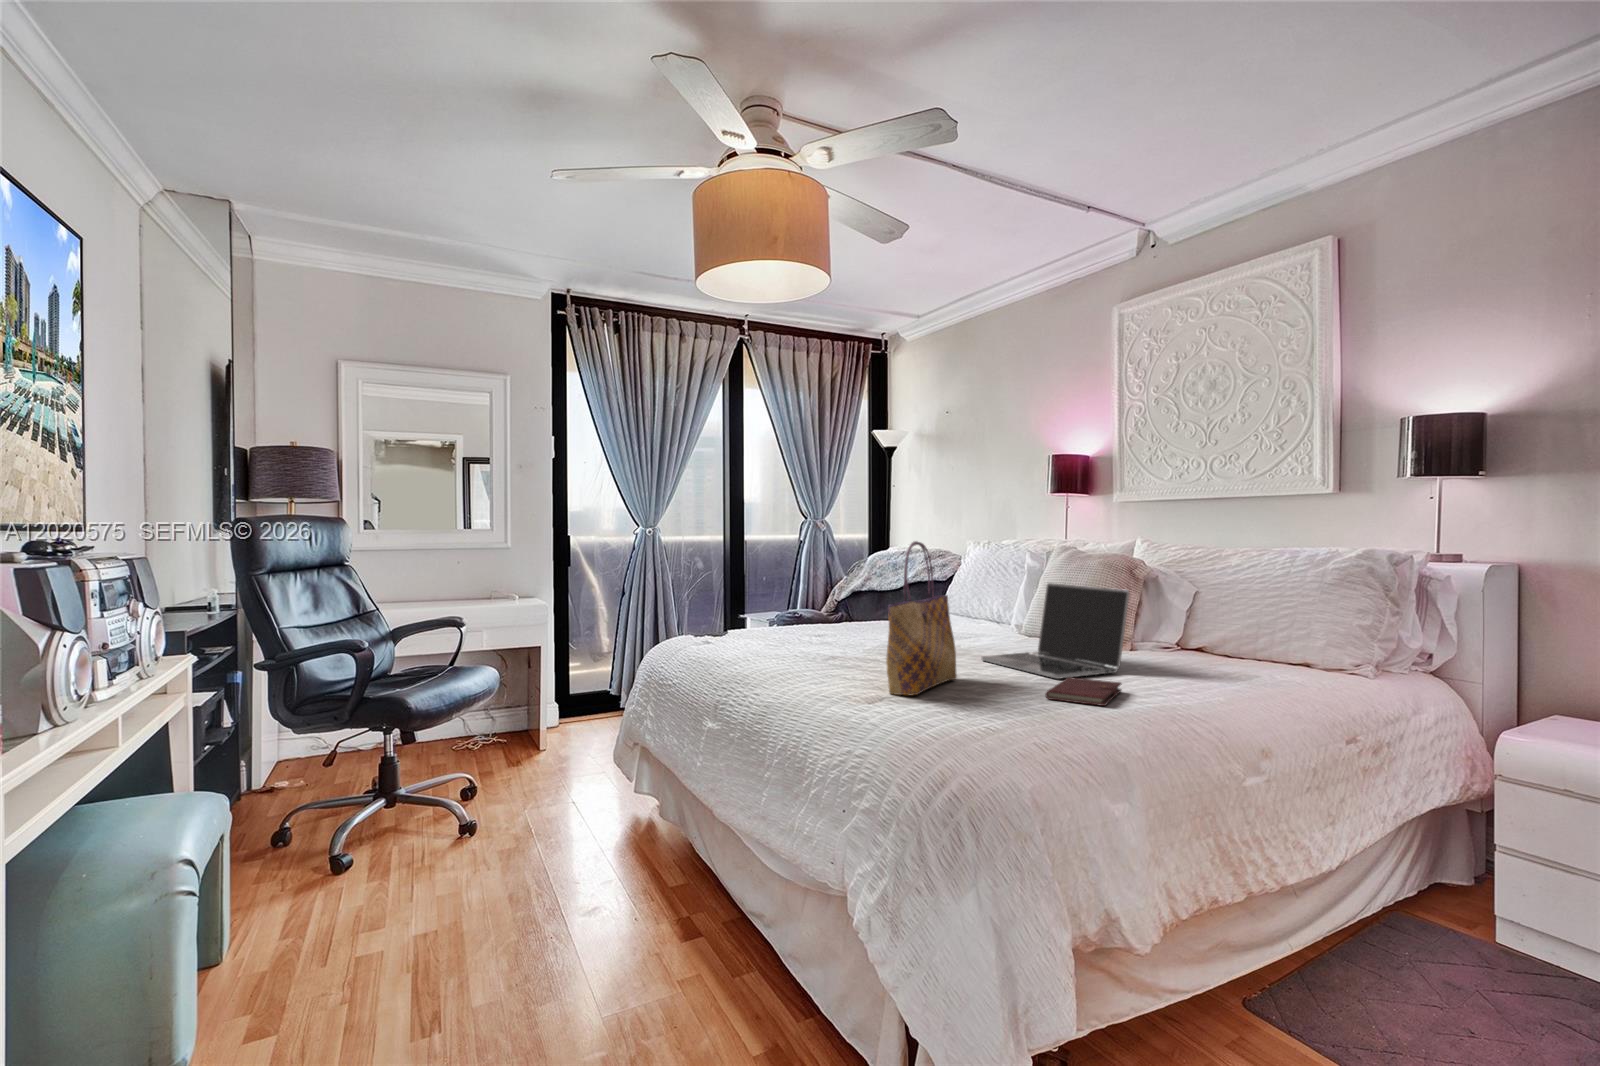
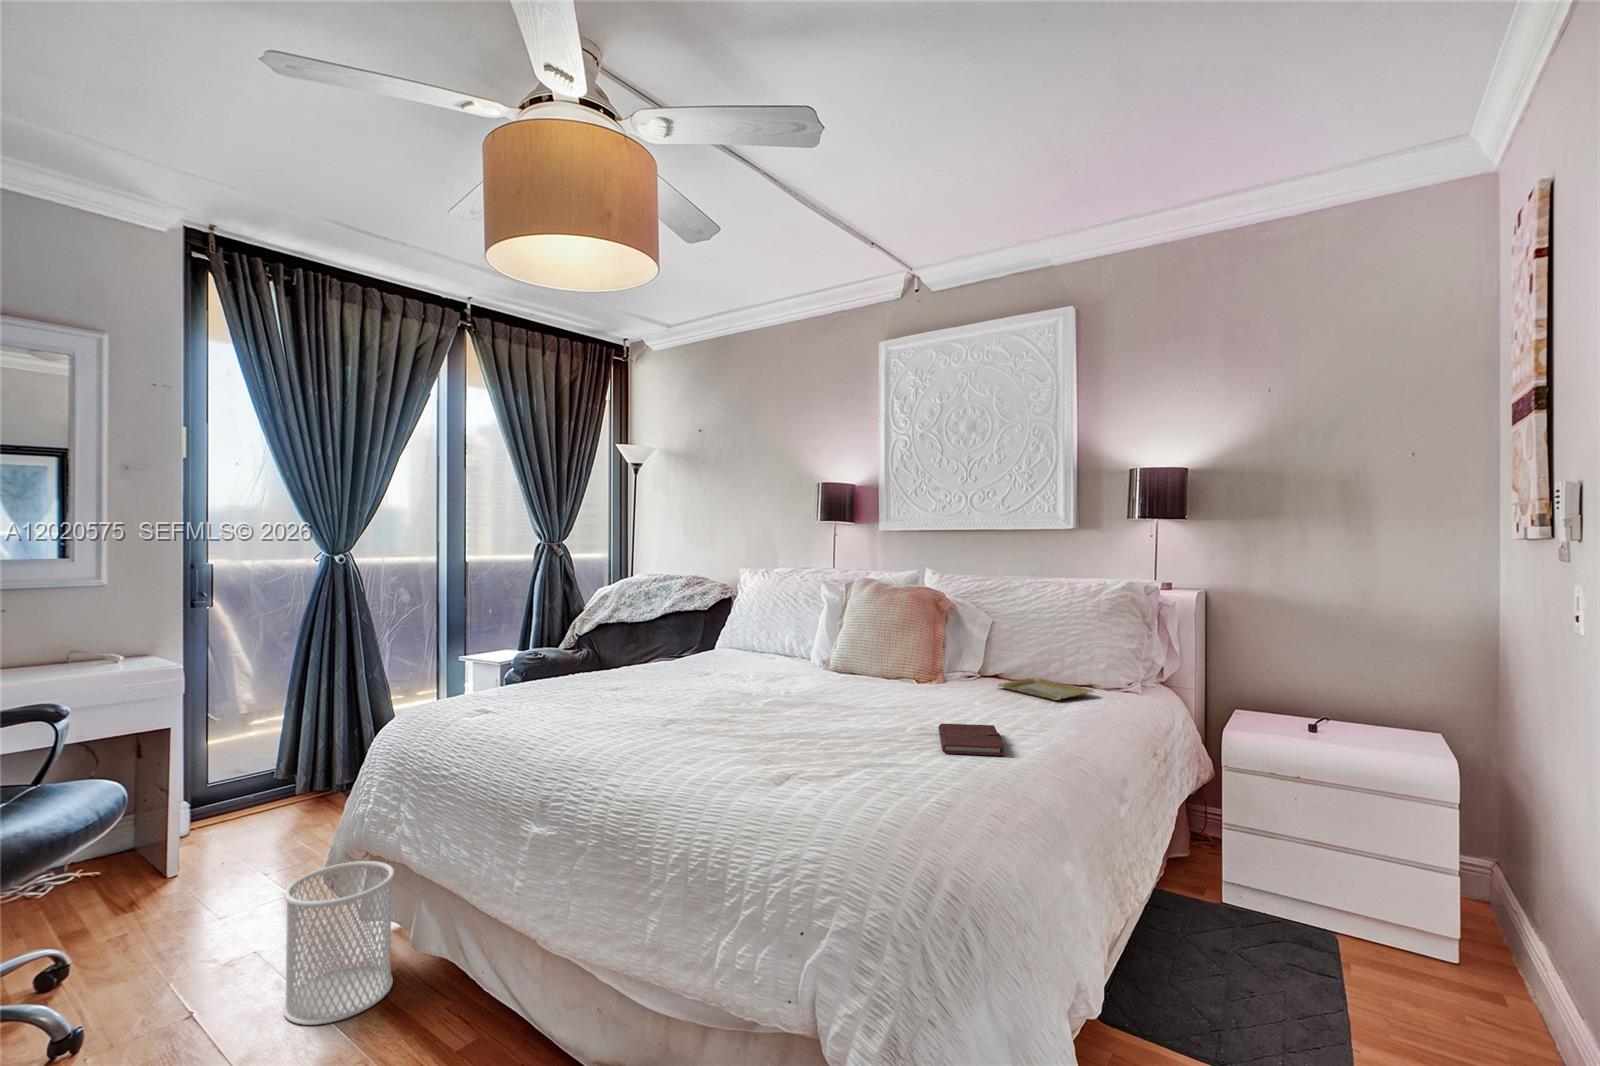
tote bag: present [886,541,957,696] -> none [781,585,832,768]
laptop: present [982,583,1129,679] -> none [825,620,971,725]
tray: none [1188,653,1298,673] -> present [998,678,1093,700]
wastebasket: none [577,744,646,849] -> present [283,861,394,1025]

